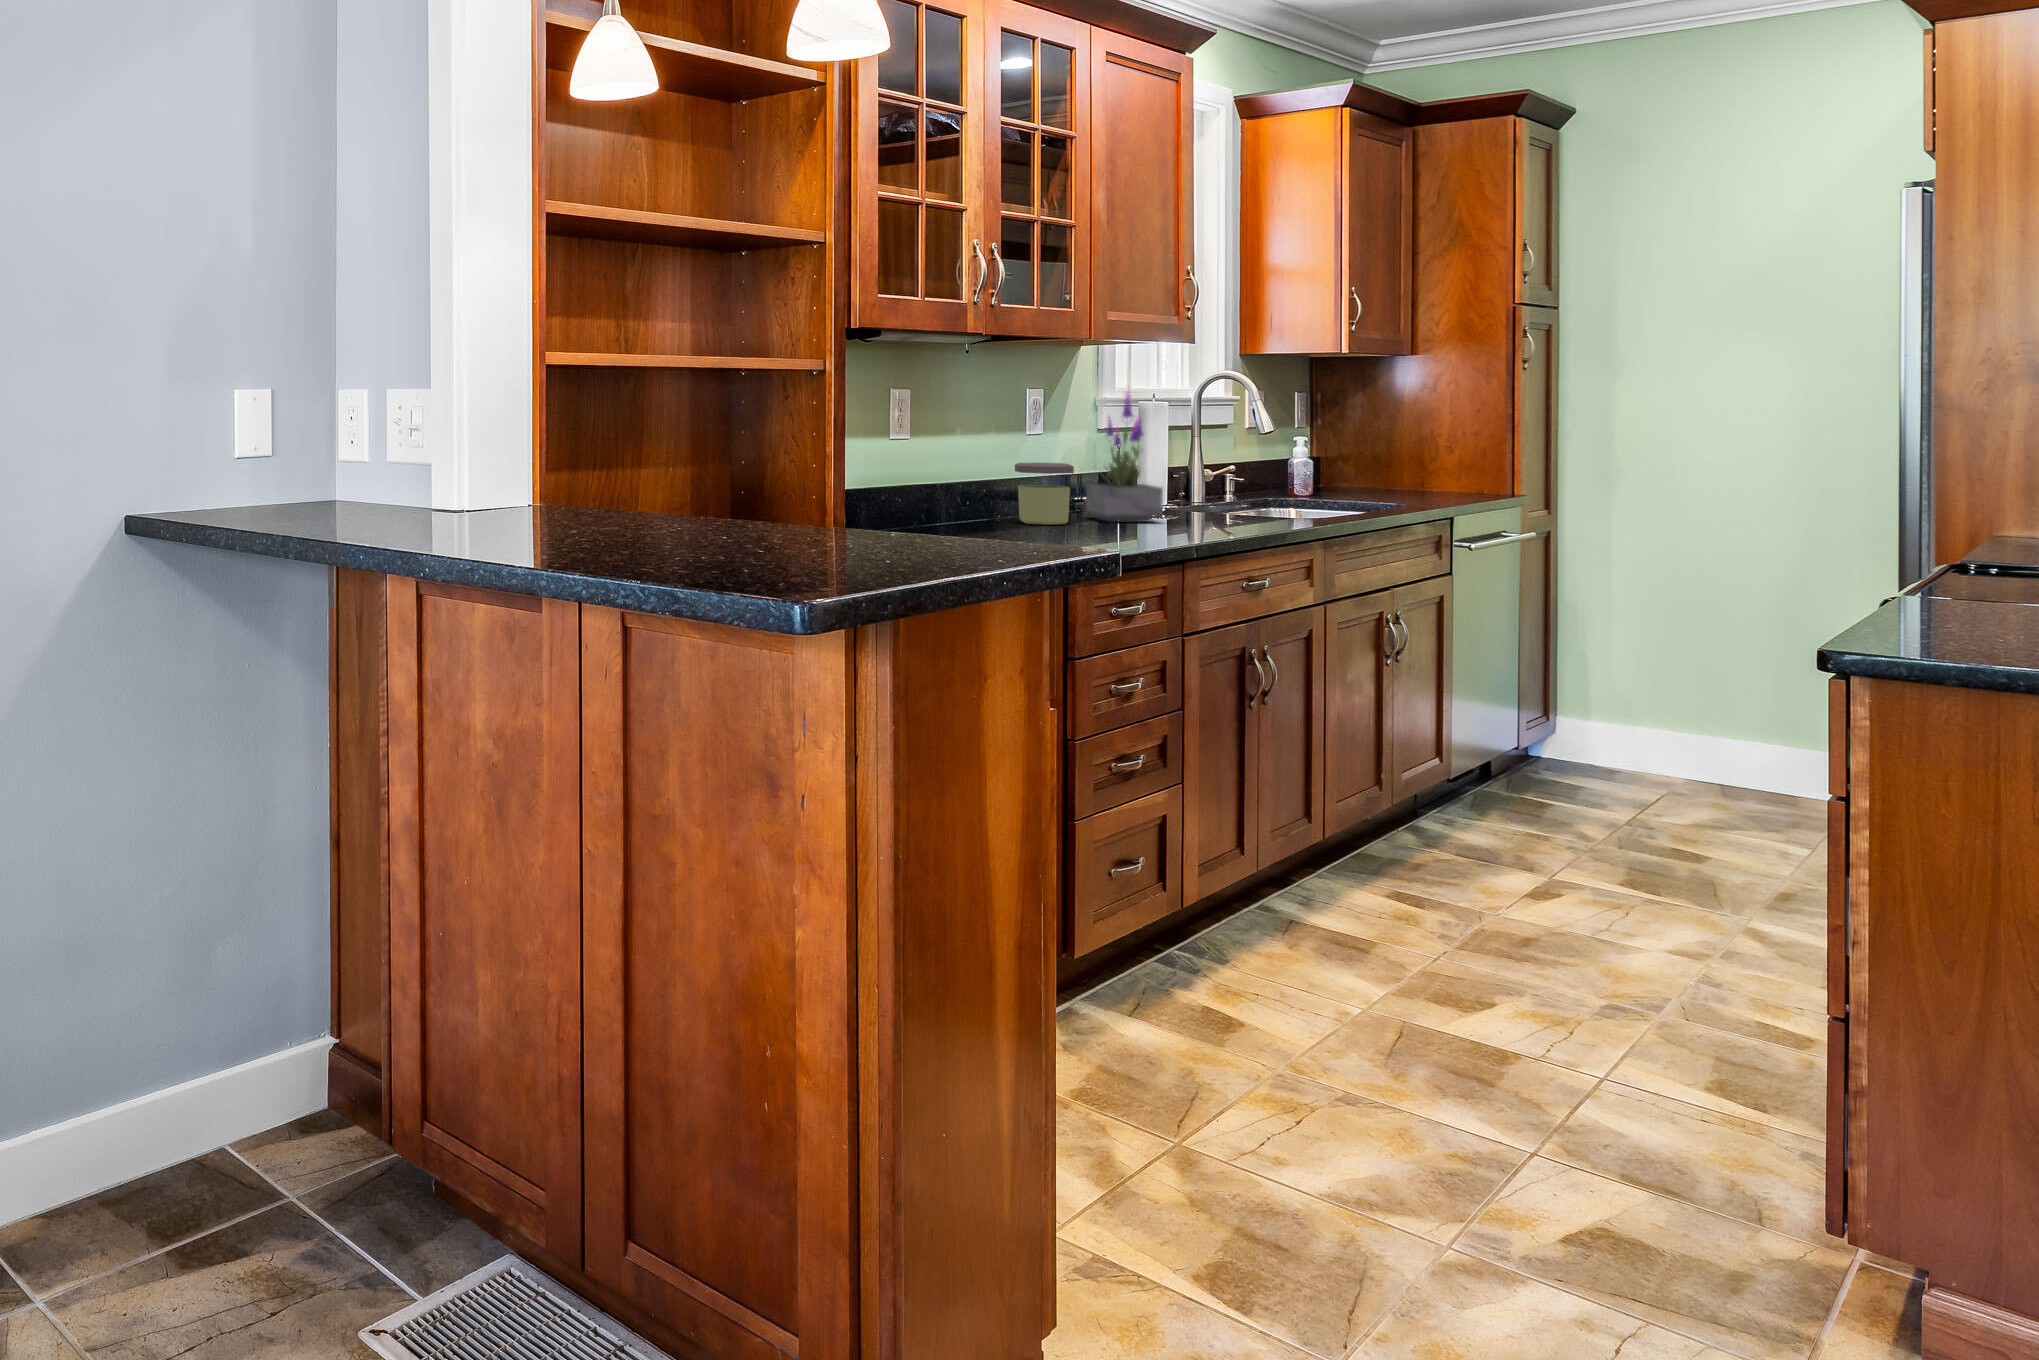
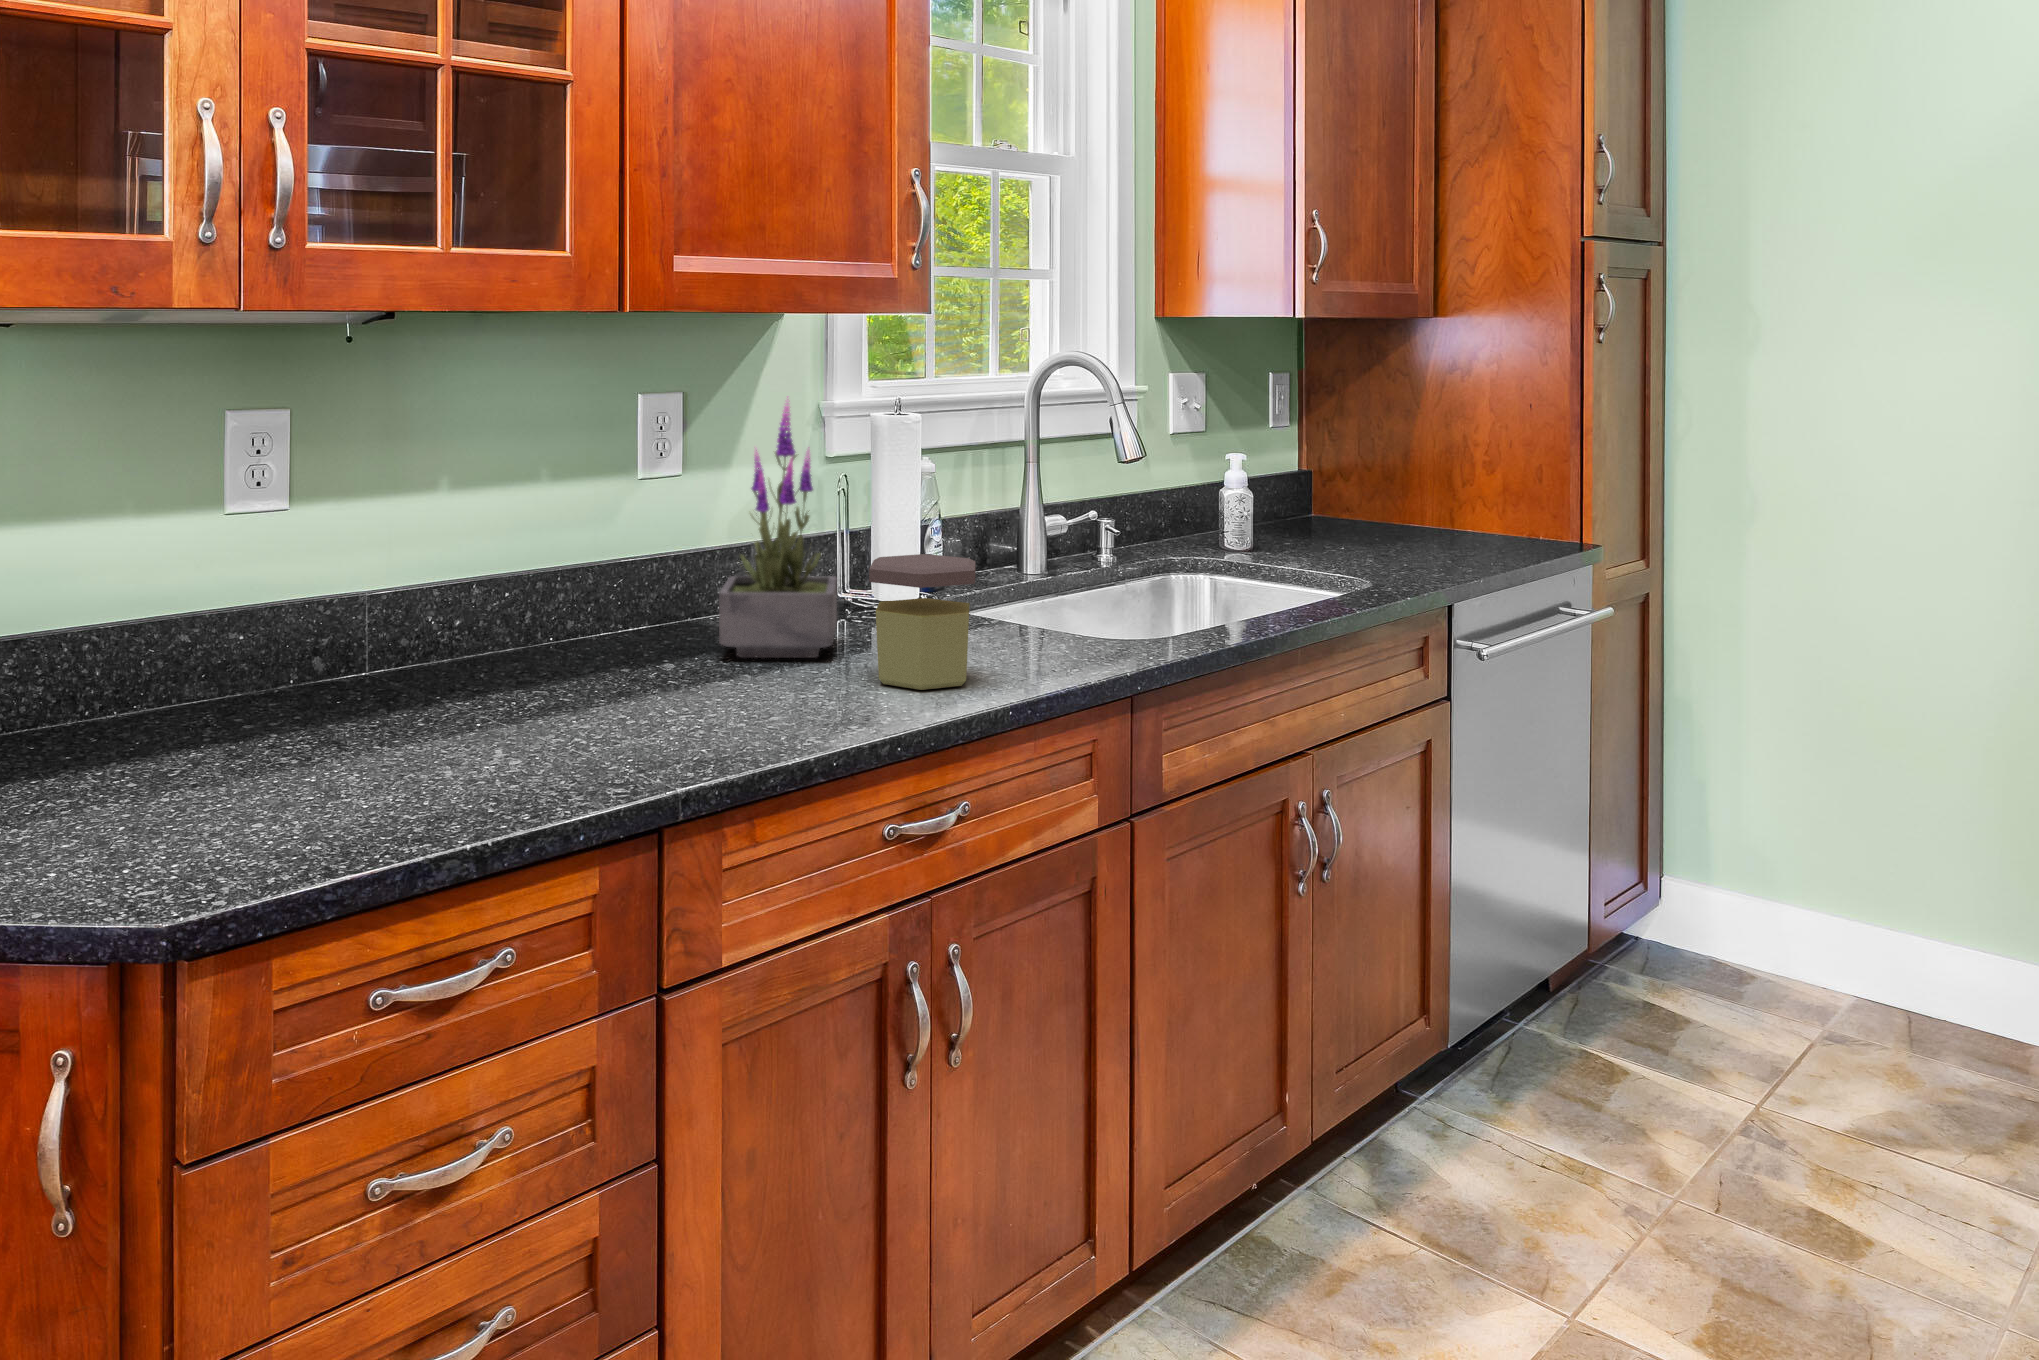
jar: present [1015,463,1074,525] -> present [869,554,975,690]

